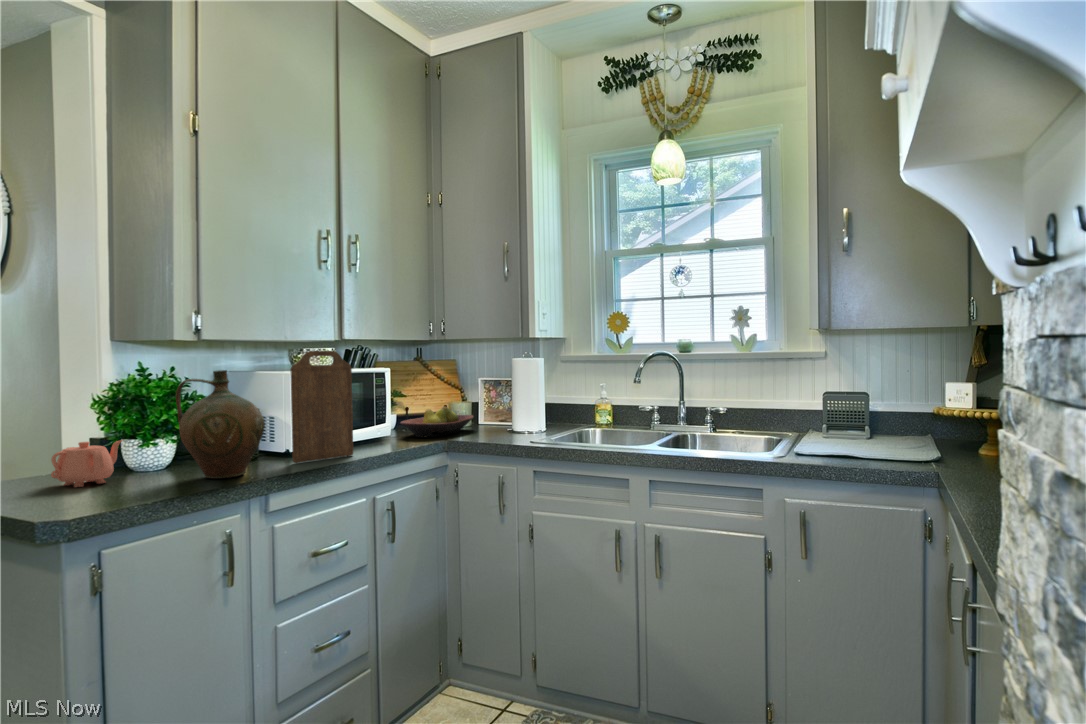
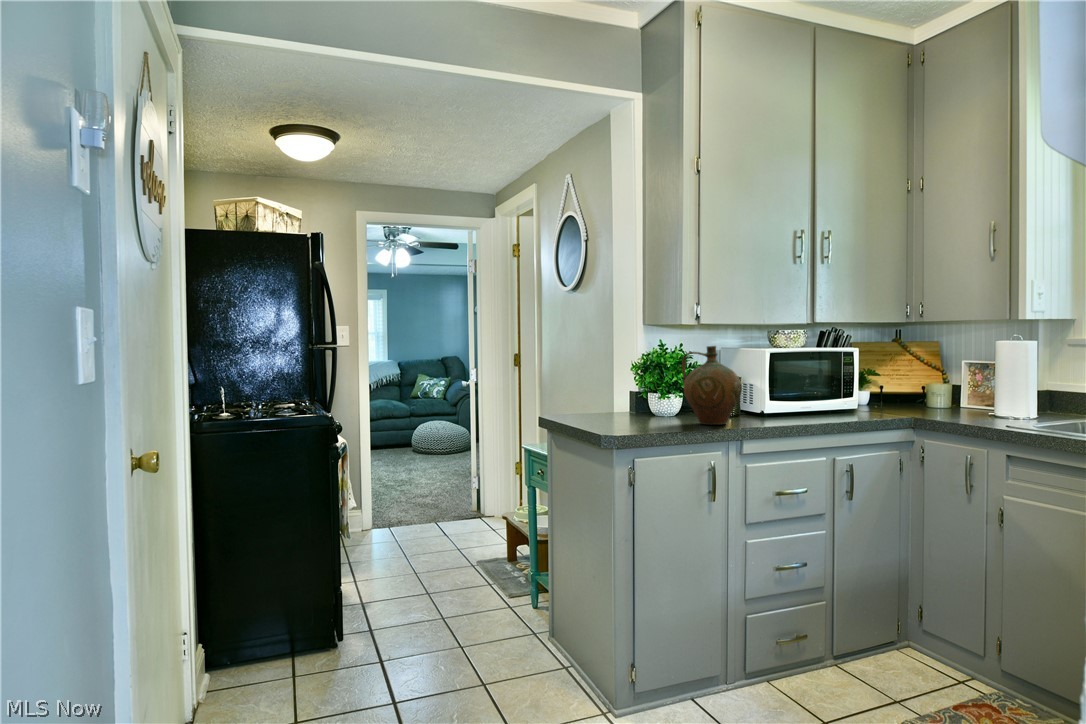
cutting board: present [291,351,353,463] -> none [764,332,816,421]
fruit bowl: present [400,407,473,437] -> none [867,386,950,413]
teapot: present [51,440,123,487] -> none [610,392,650,421]

